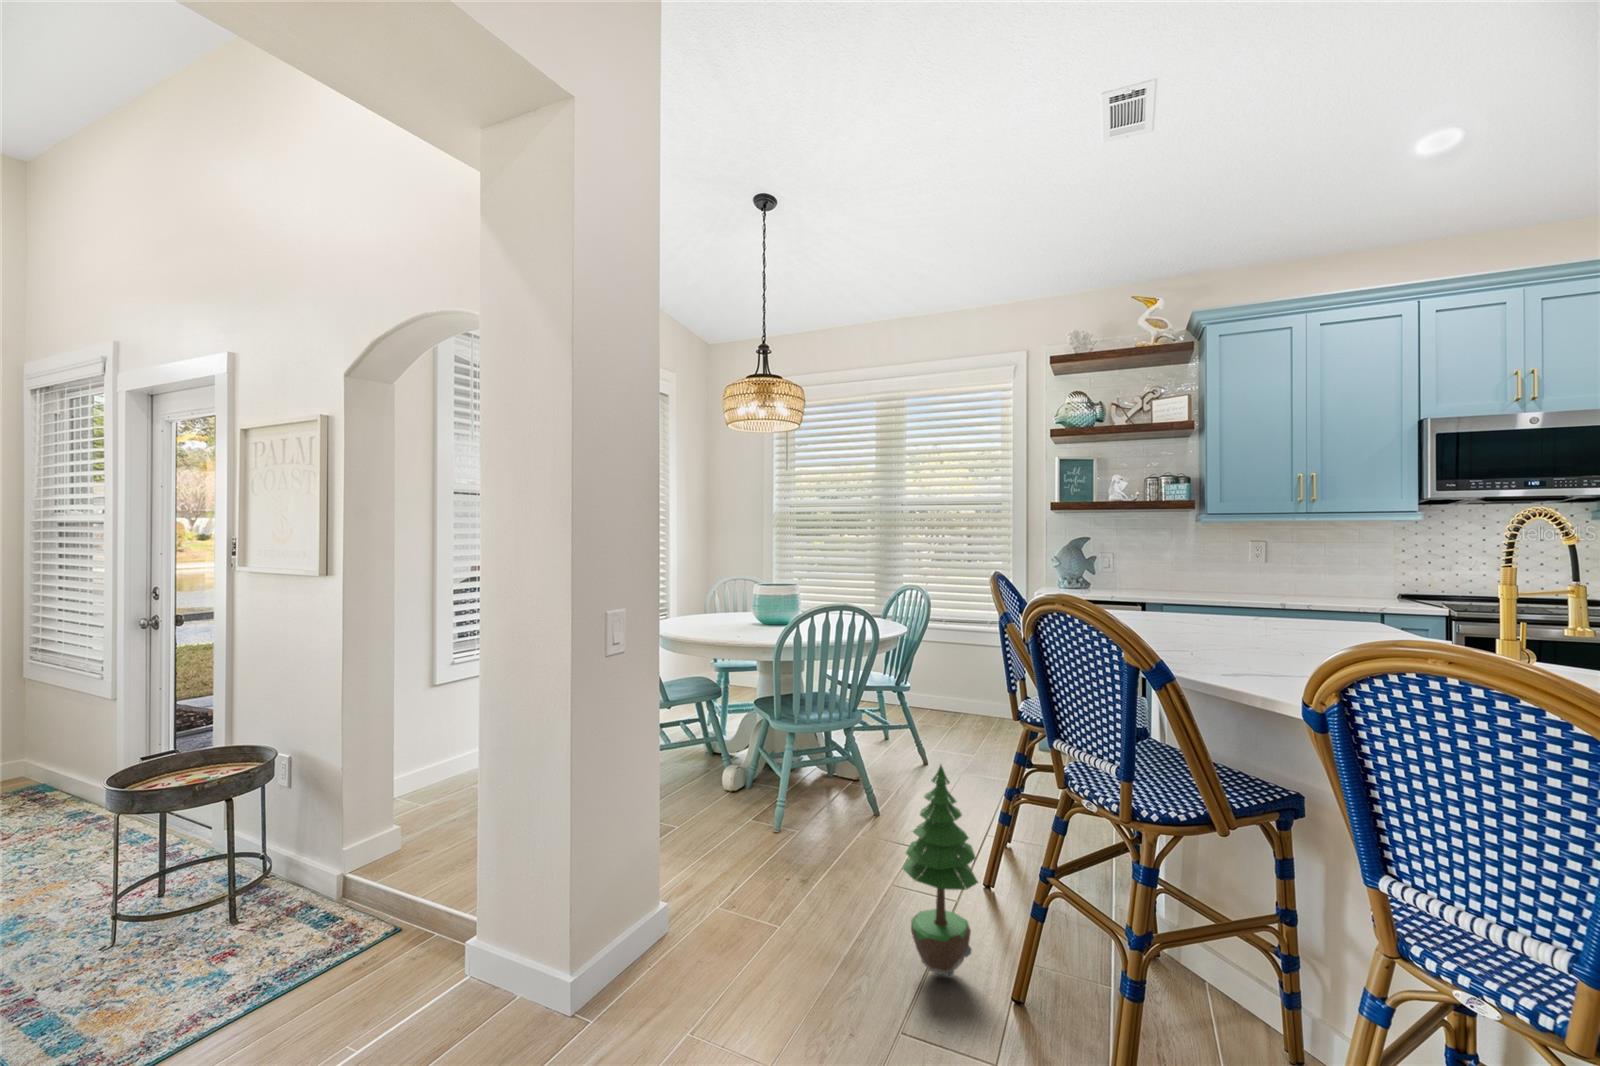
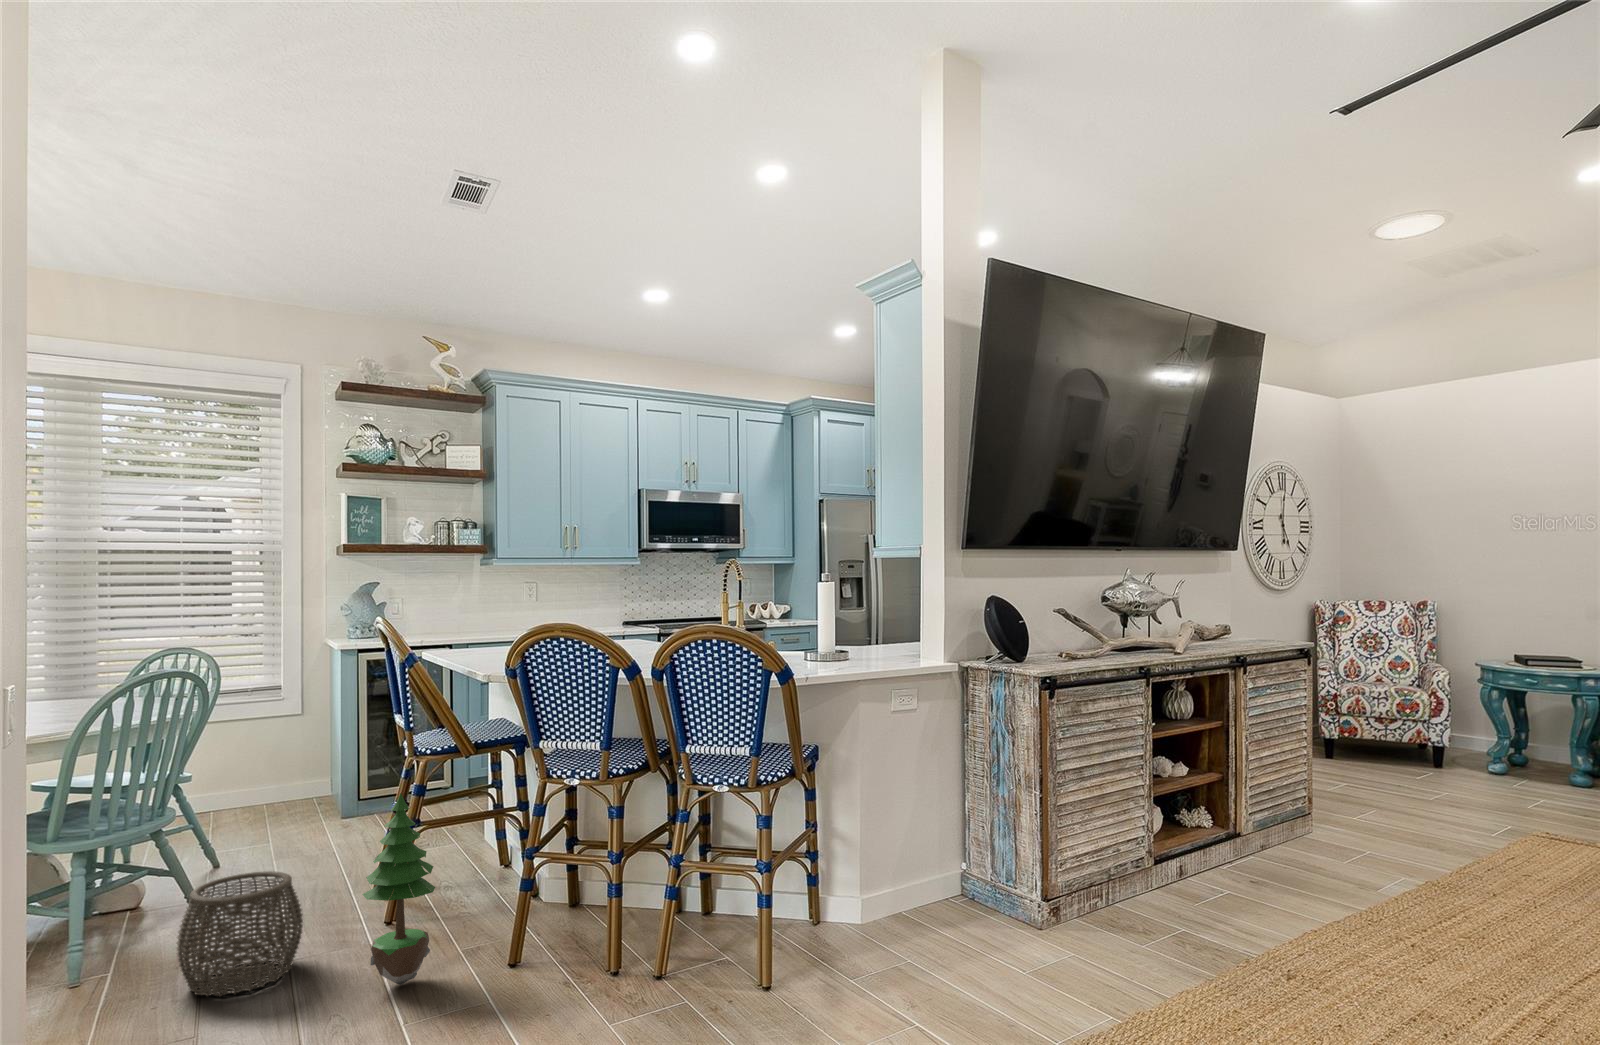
woven basket: none [797,789,896,905] -> present [176,871,303,996]

